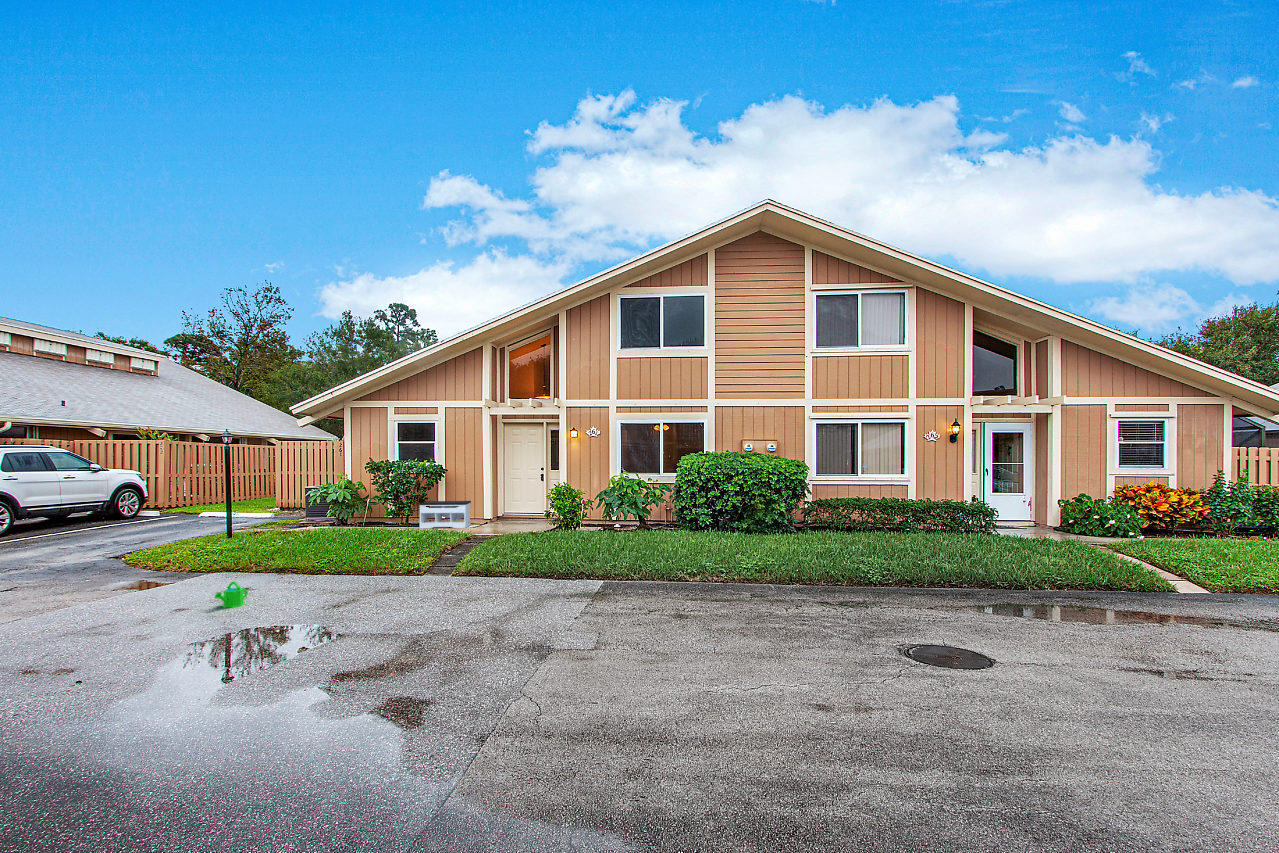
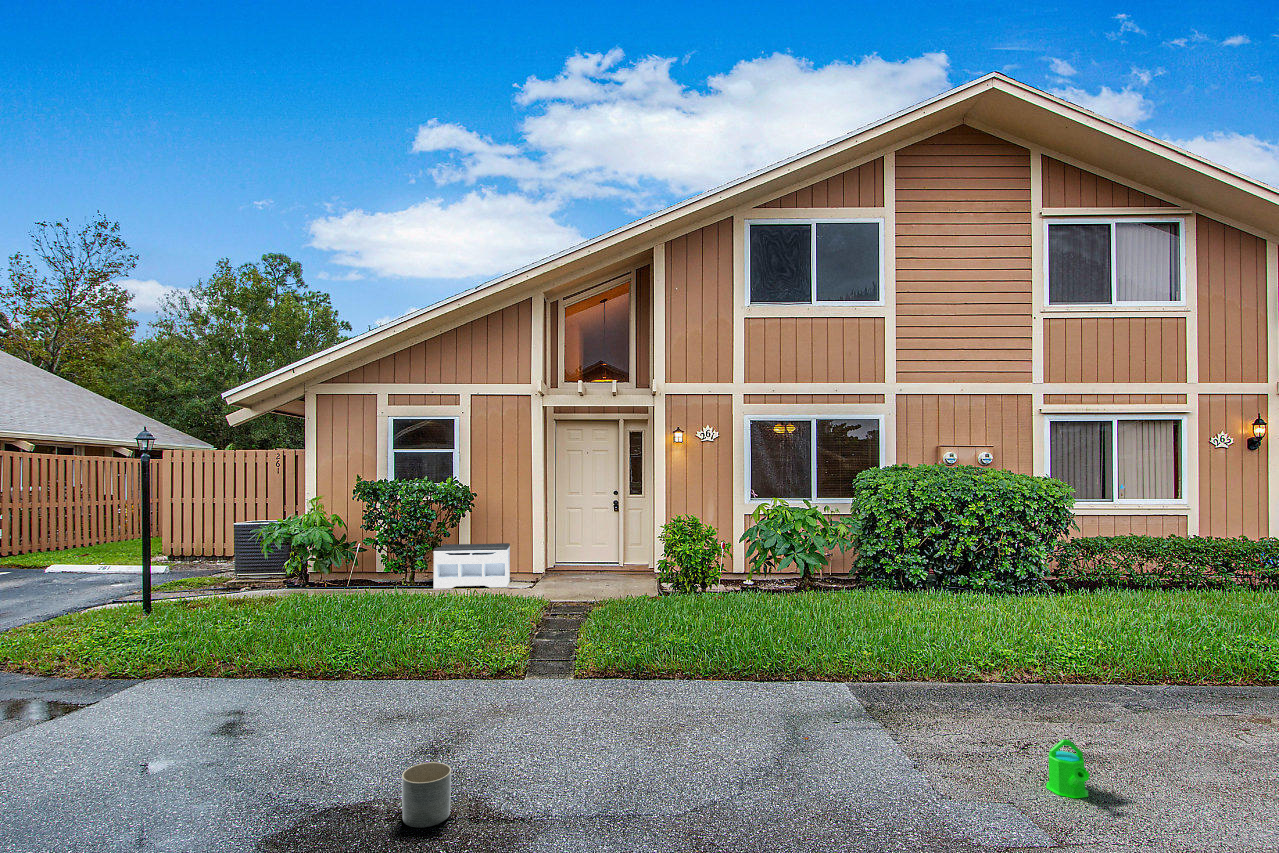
watering can: present [215,581,248,608] -> present [1046,740,1089,799]
planter: none [282,607,311,638] -> present [402,762,451,828]

